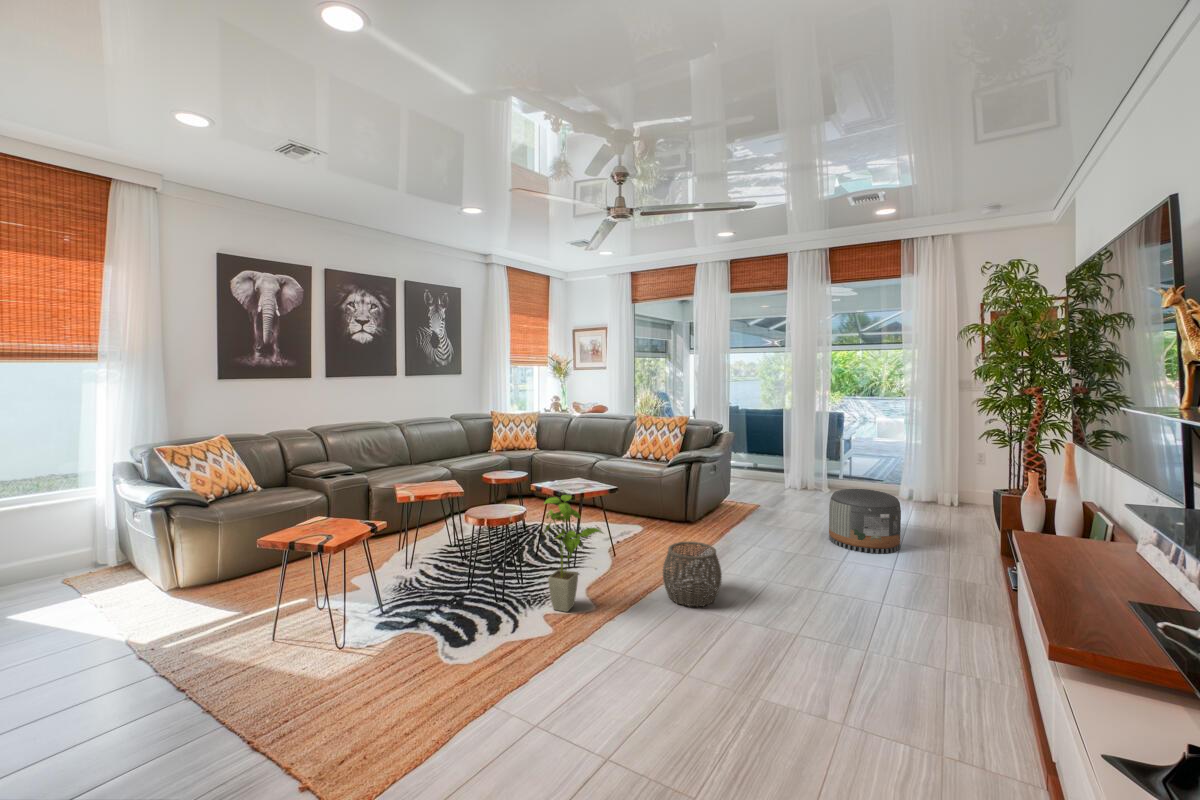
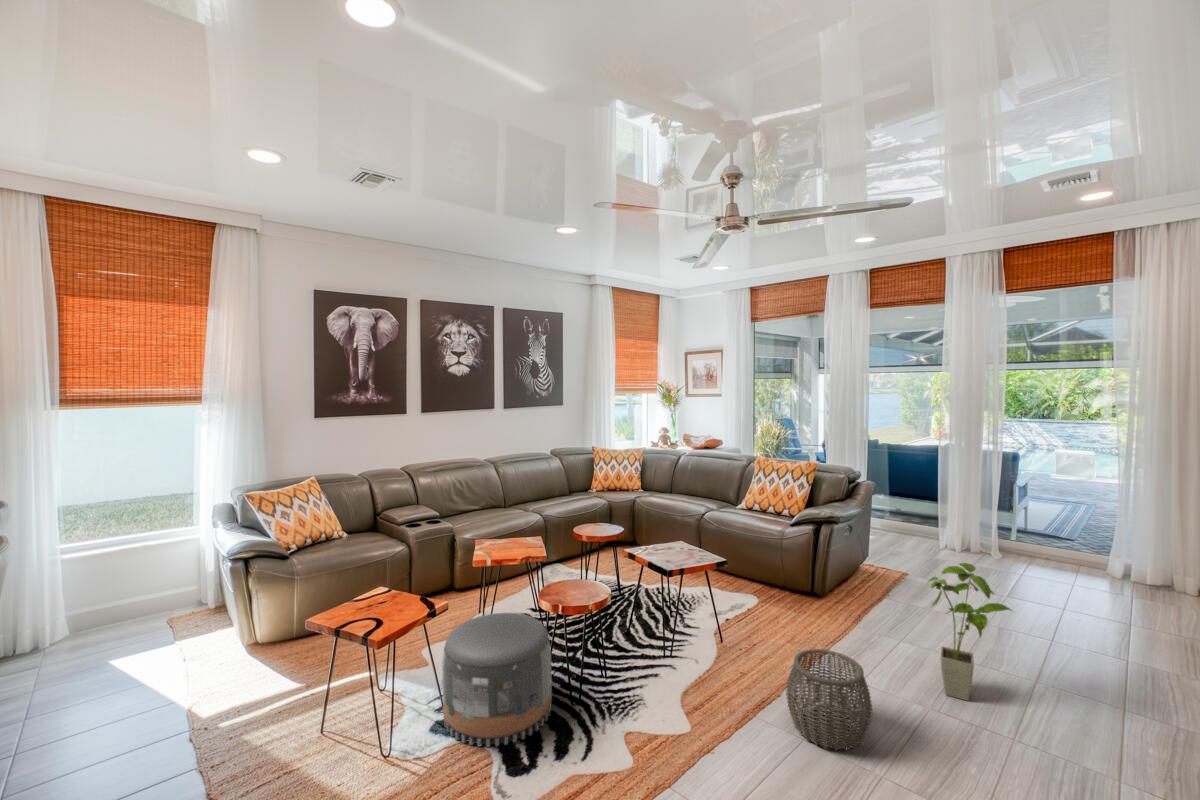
pouf: present [829,489,901,554] -> present [442,613,552,747]
house plant: present [544,495,603,612] -> present [928,563,1010,700]

